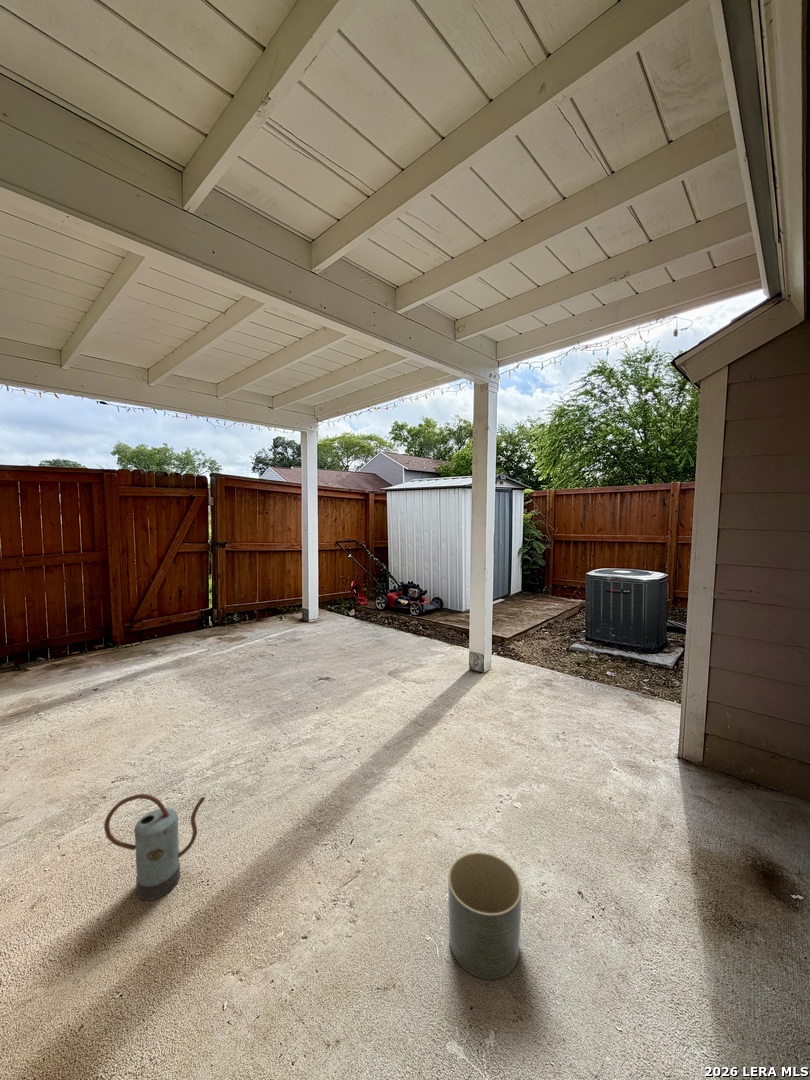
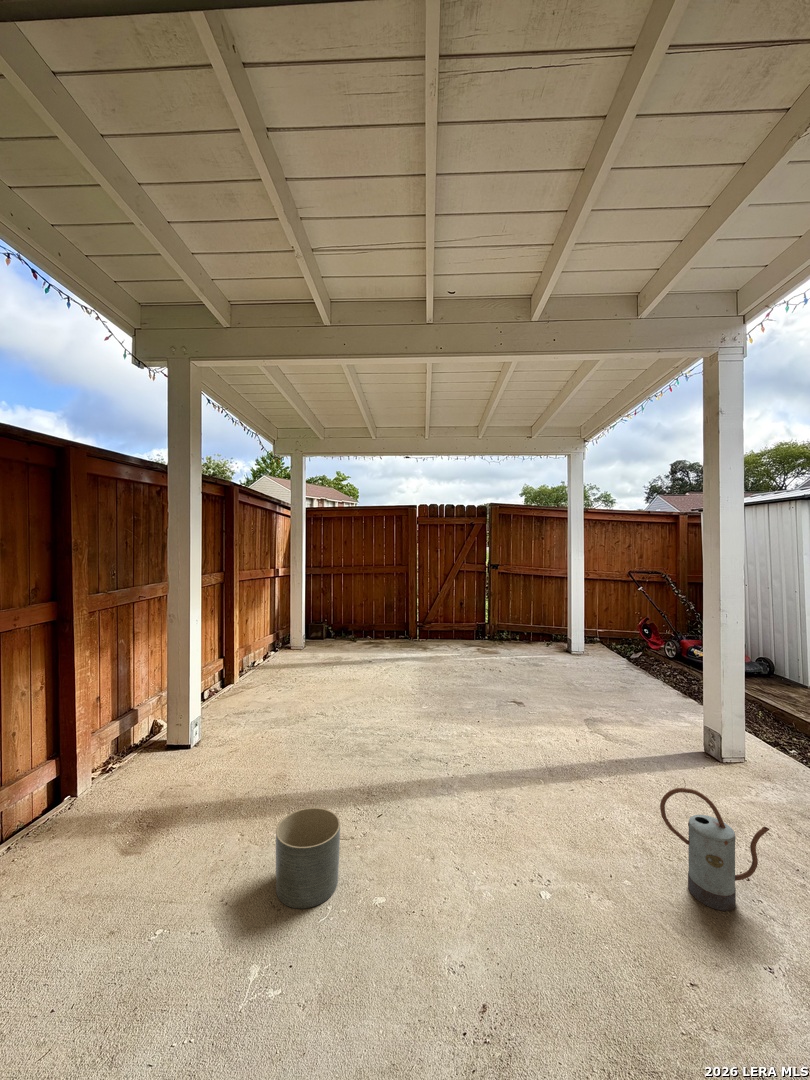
watering can: present [104,794,205,900] -> present [660,788,770,911]

